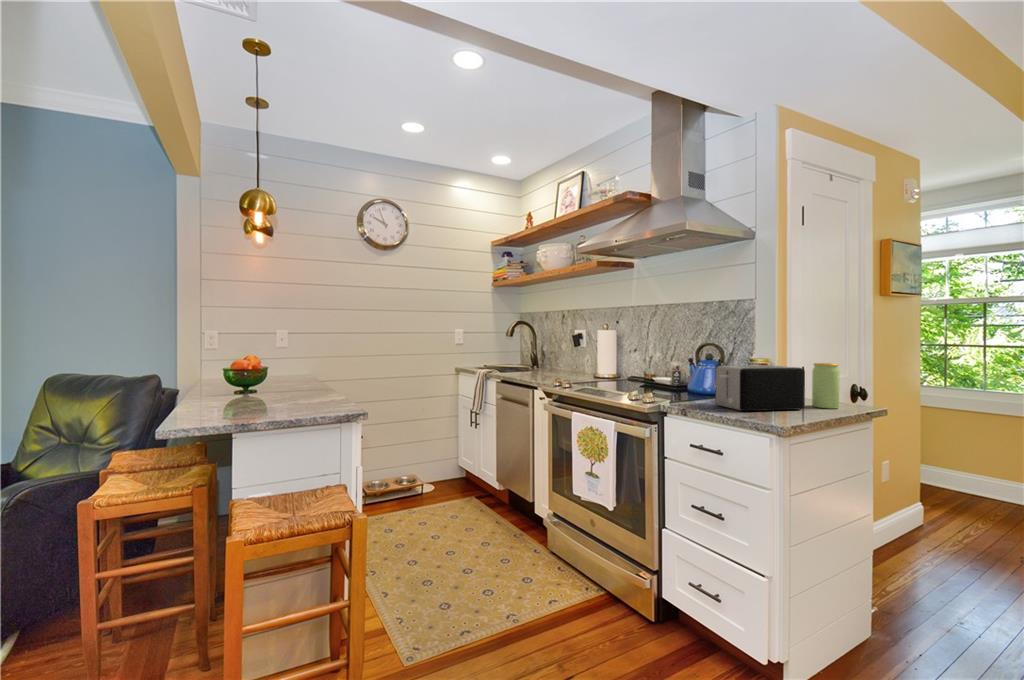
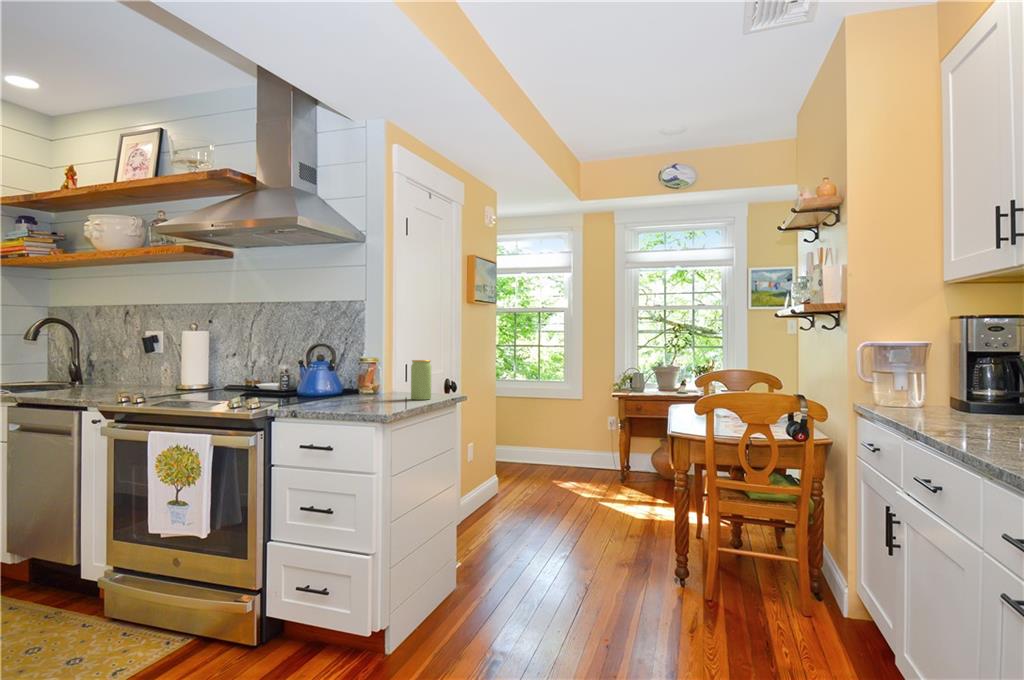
toaster: present [715,365,805,411] -> none [326,363,405,407]

